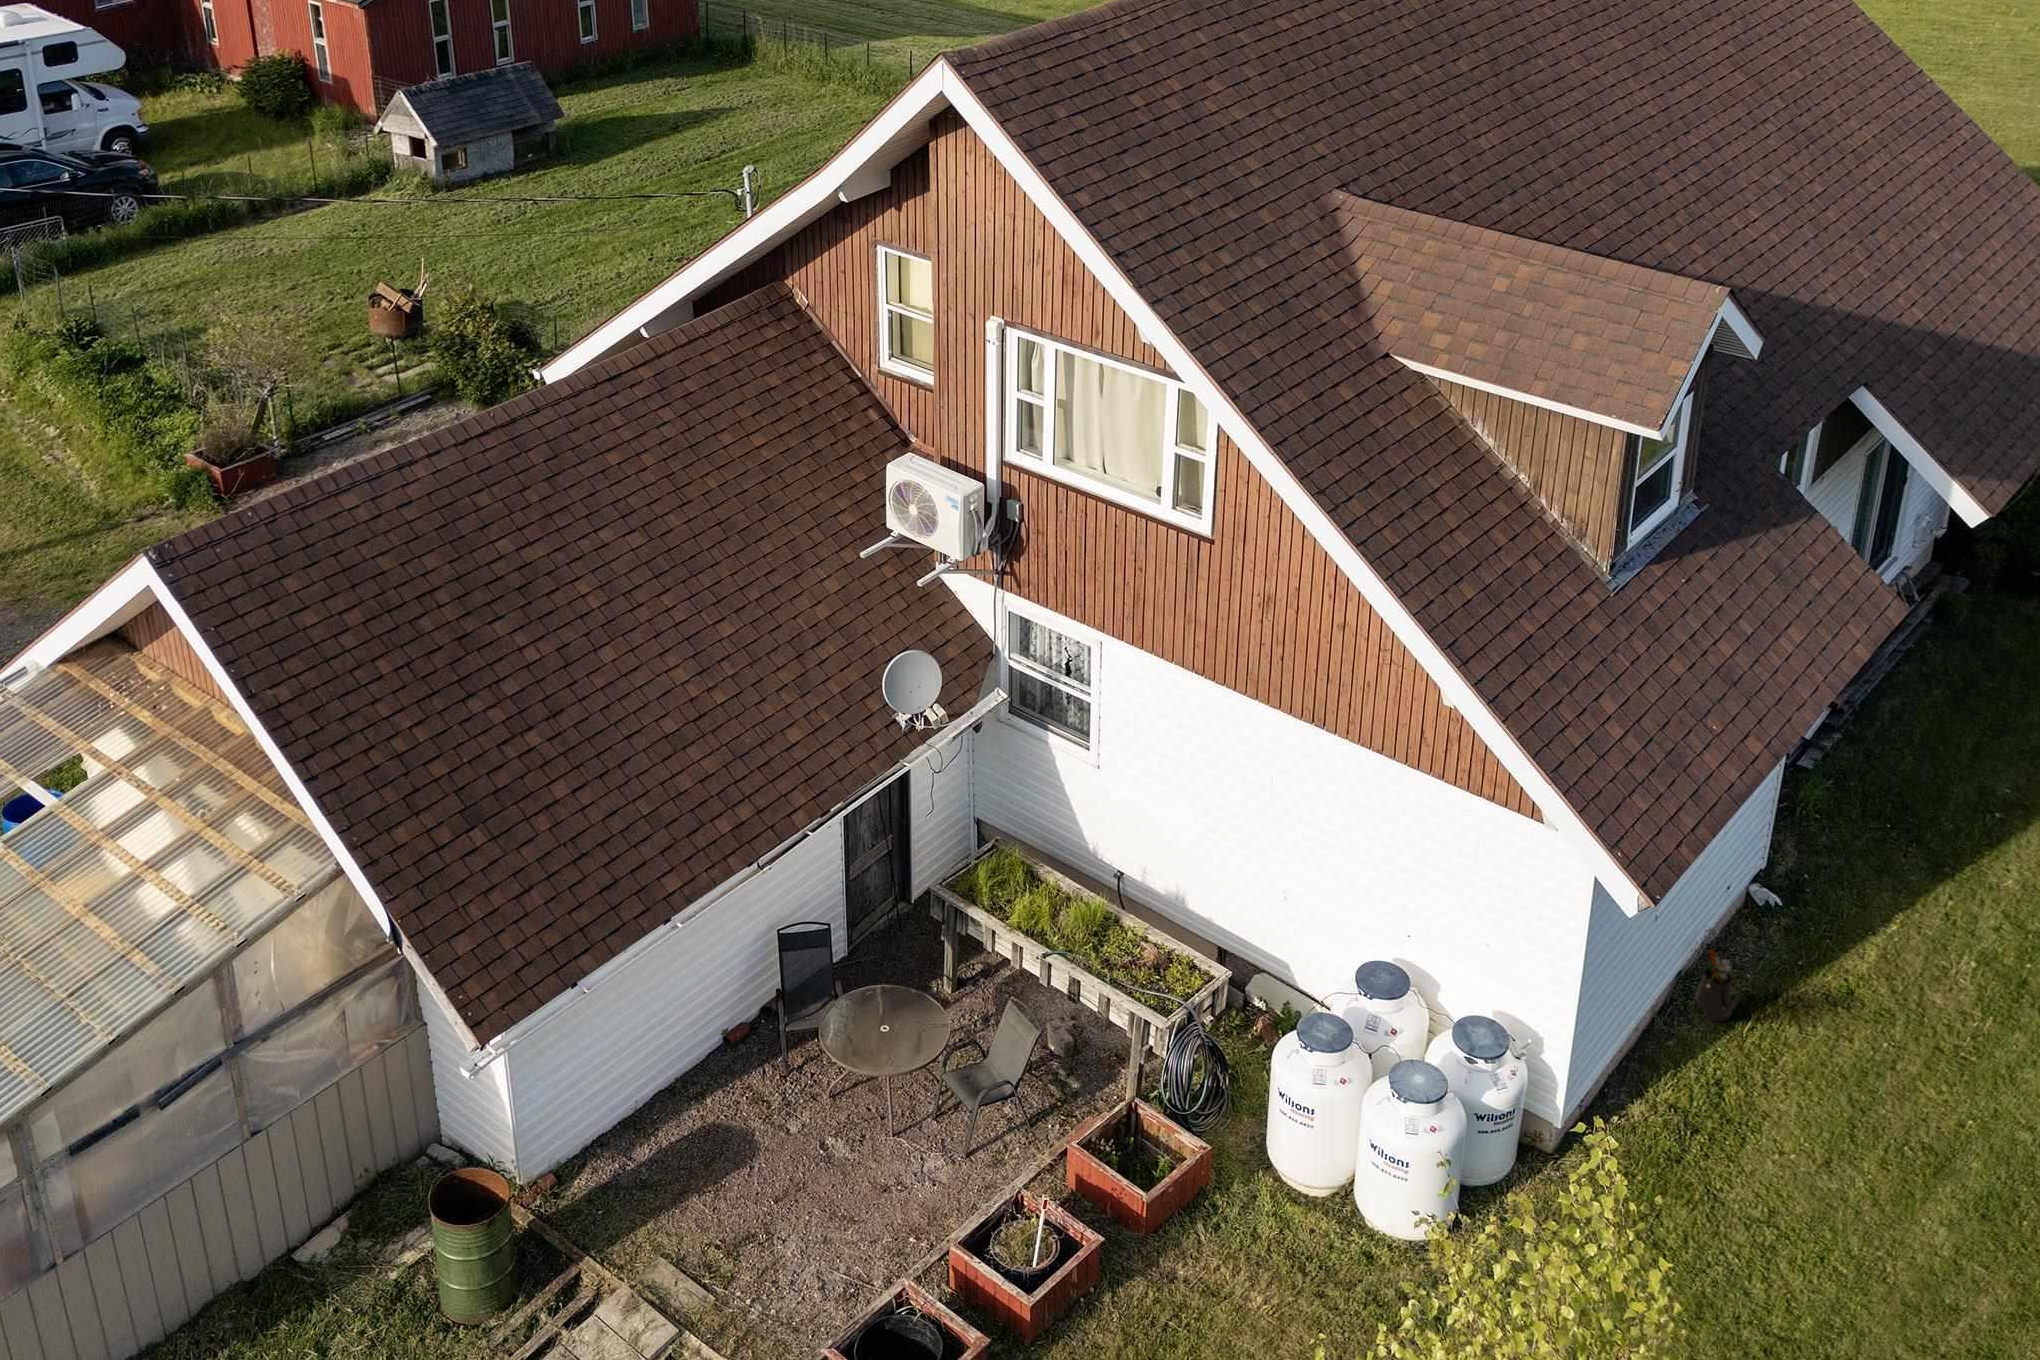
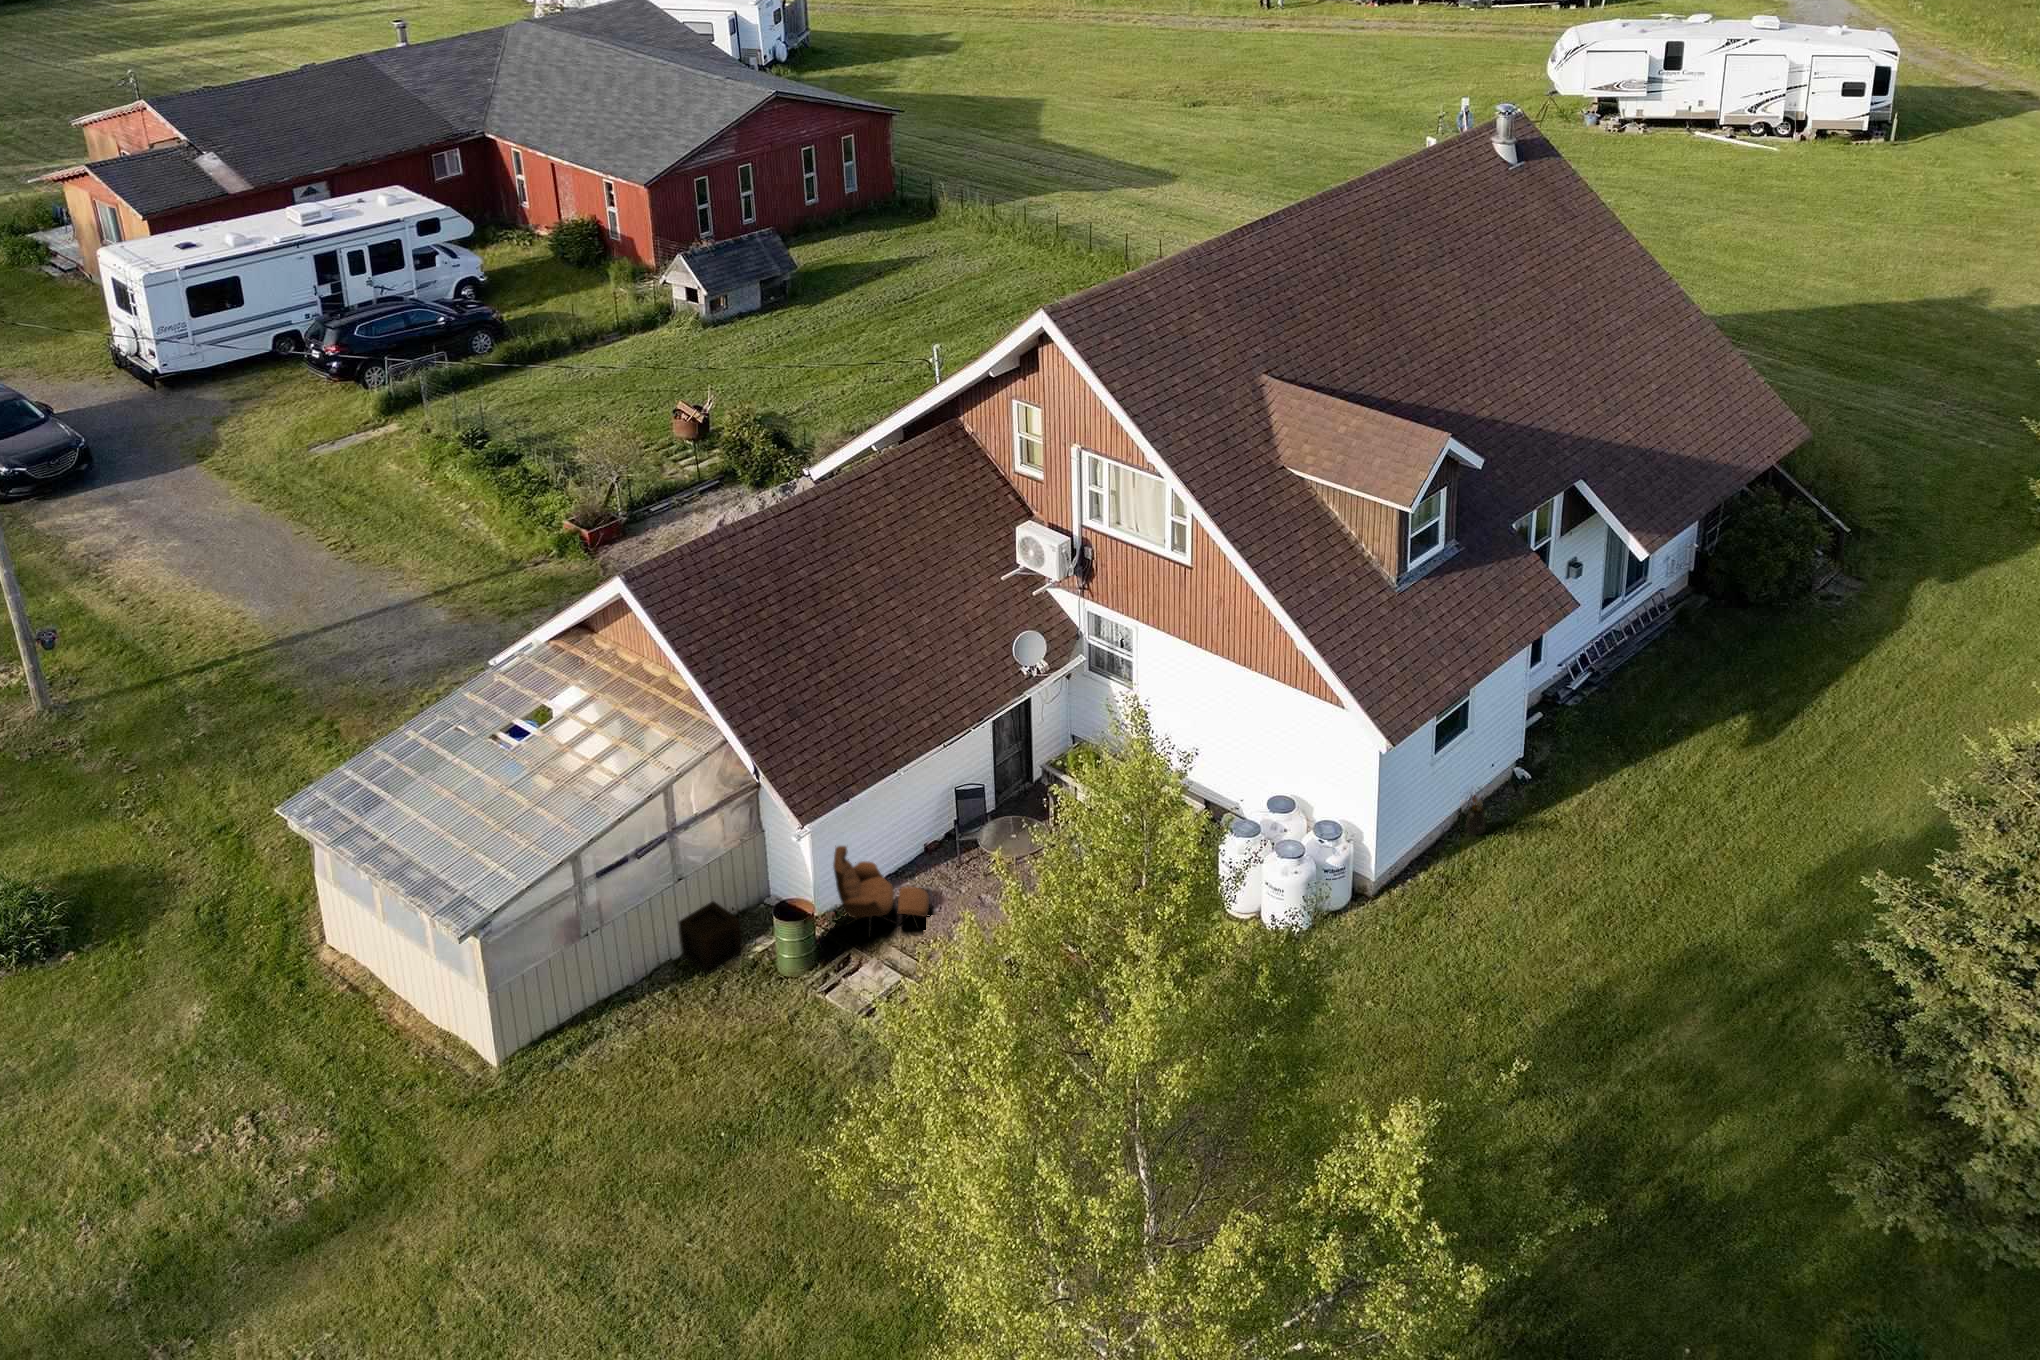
lounge chair: none [547,1050,733,1231] -> present [833,846,929,937]
wooden crate: none [252,1163,378,1314] -> present [679,901,743,974]

